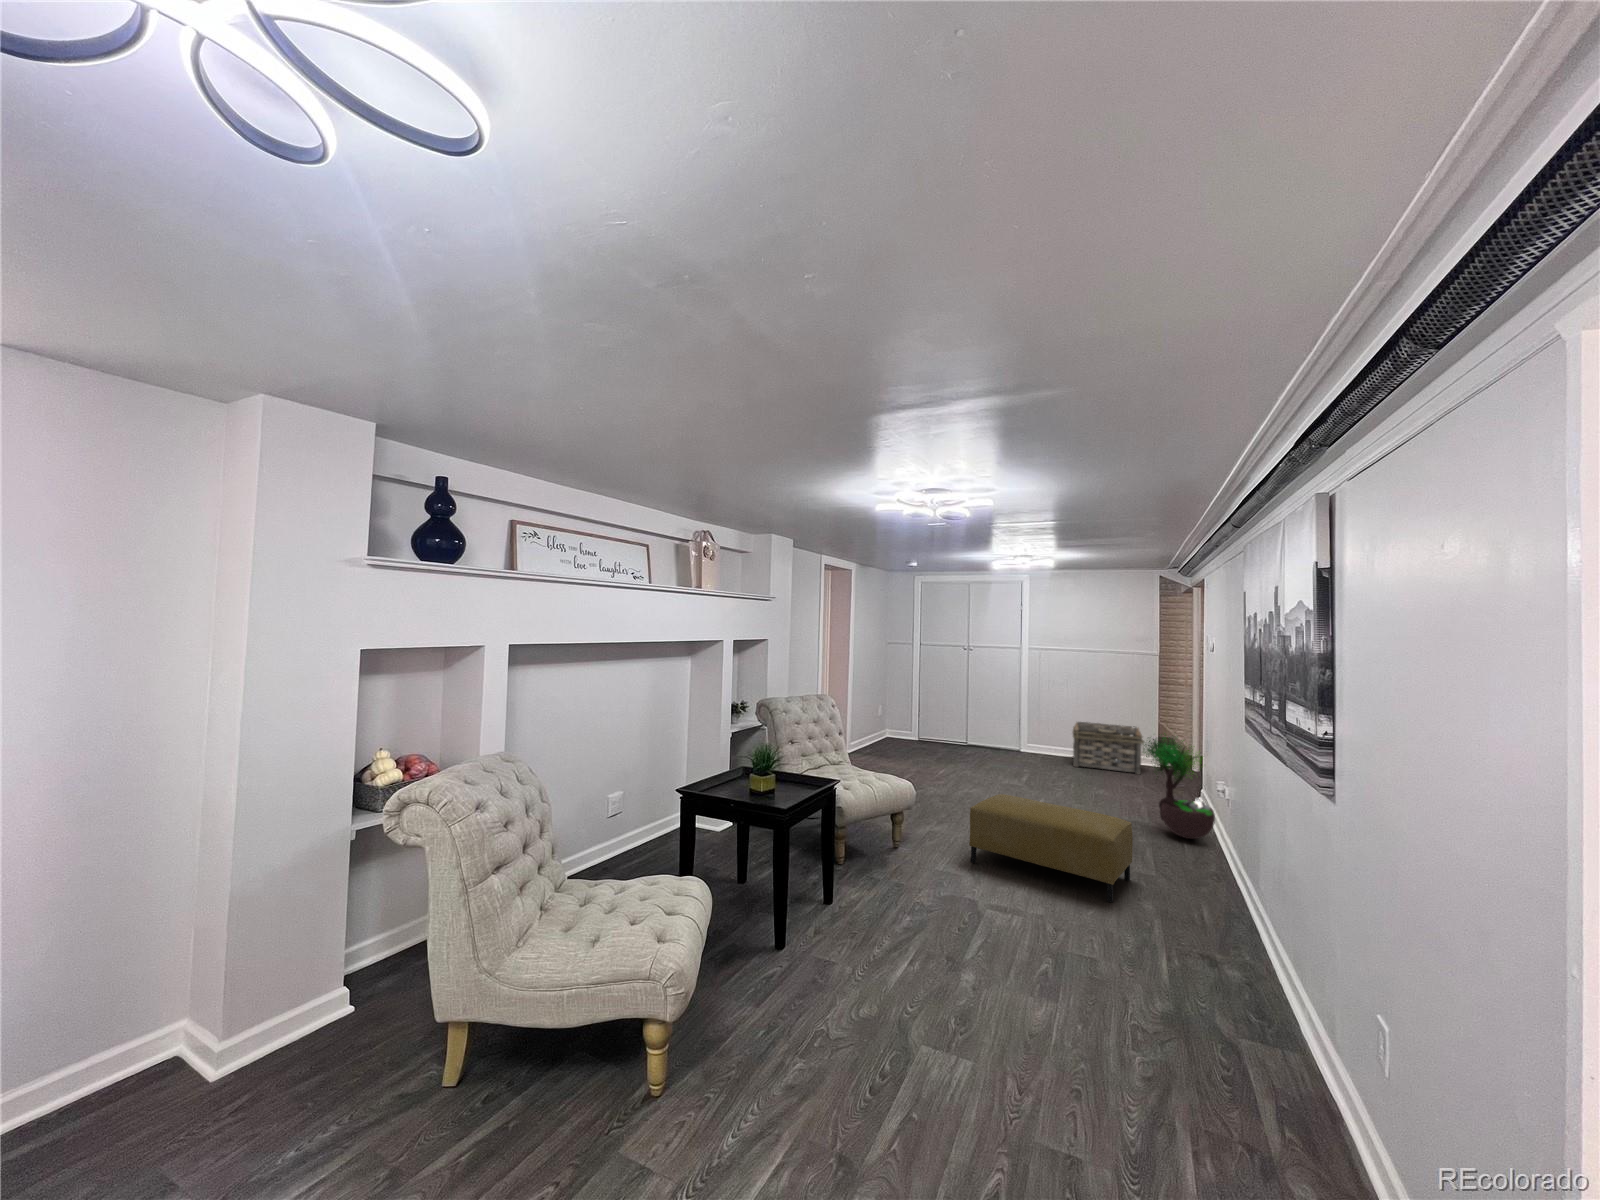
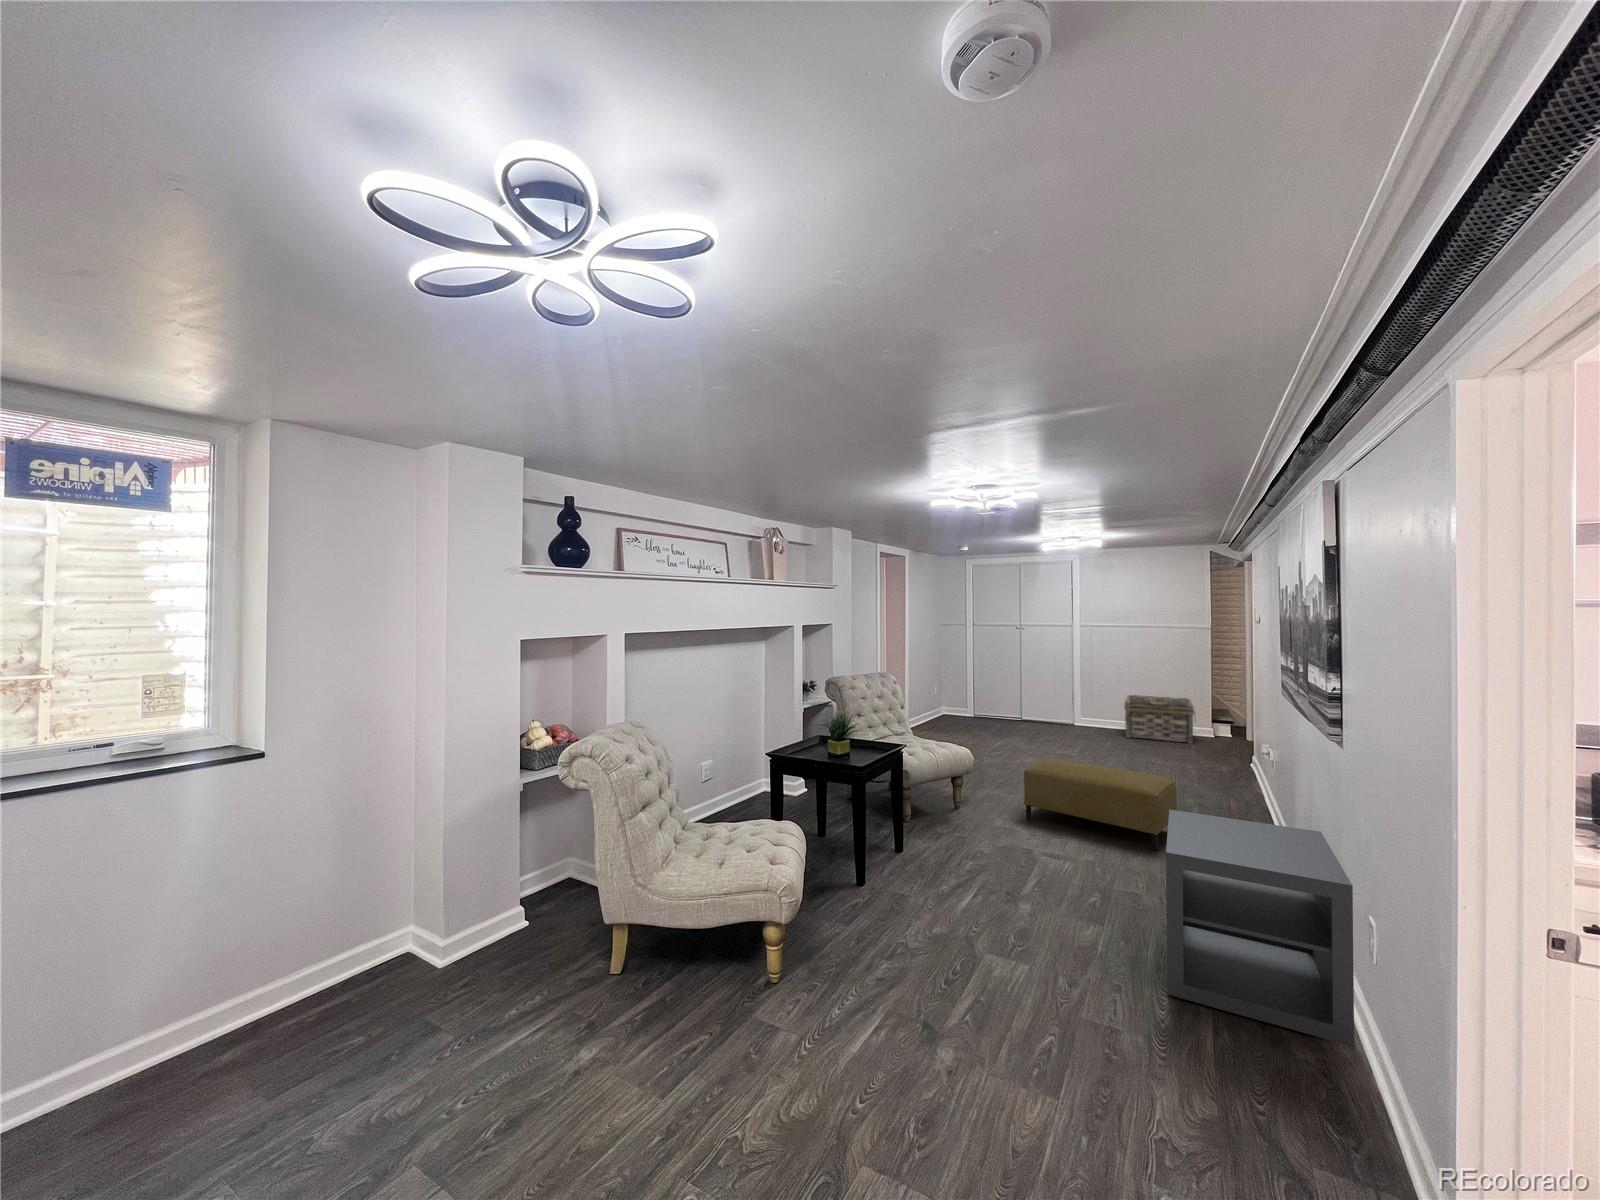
potted tree: present [1144,733,1215,839] -> none [1189,696,1261,799]
storage cabinet: none [1133,867,1360,1180] -> present [1166,810,1354,1047]

